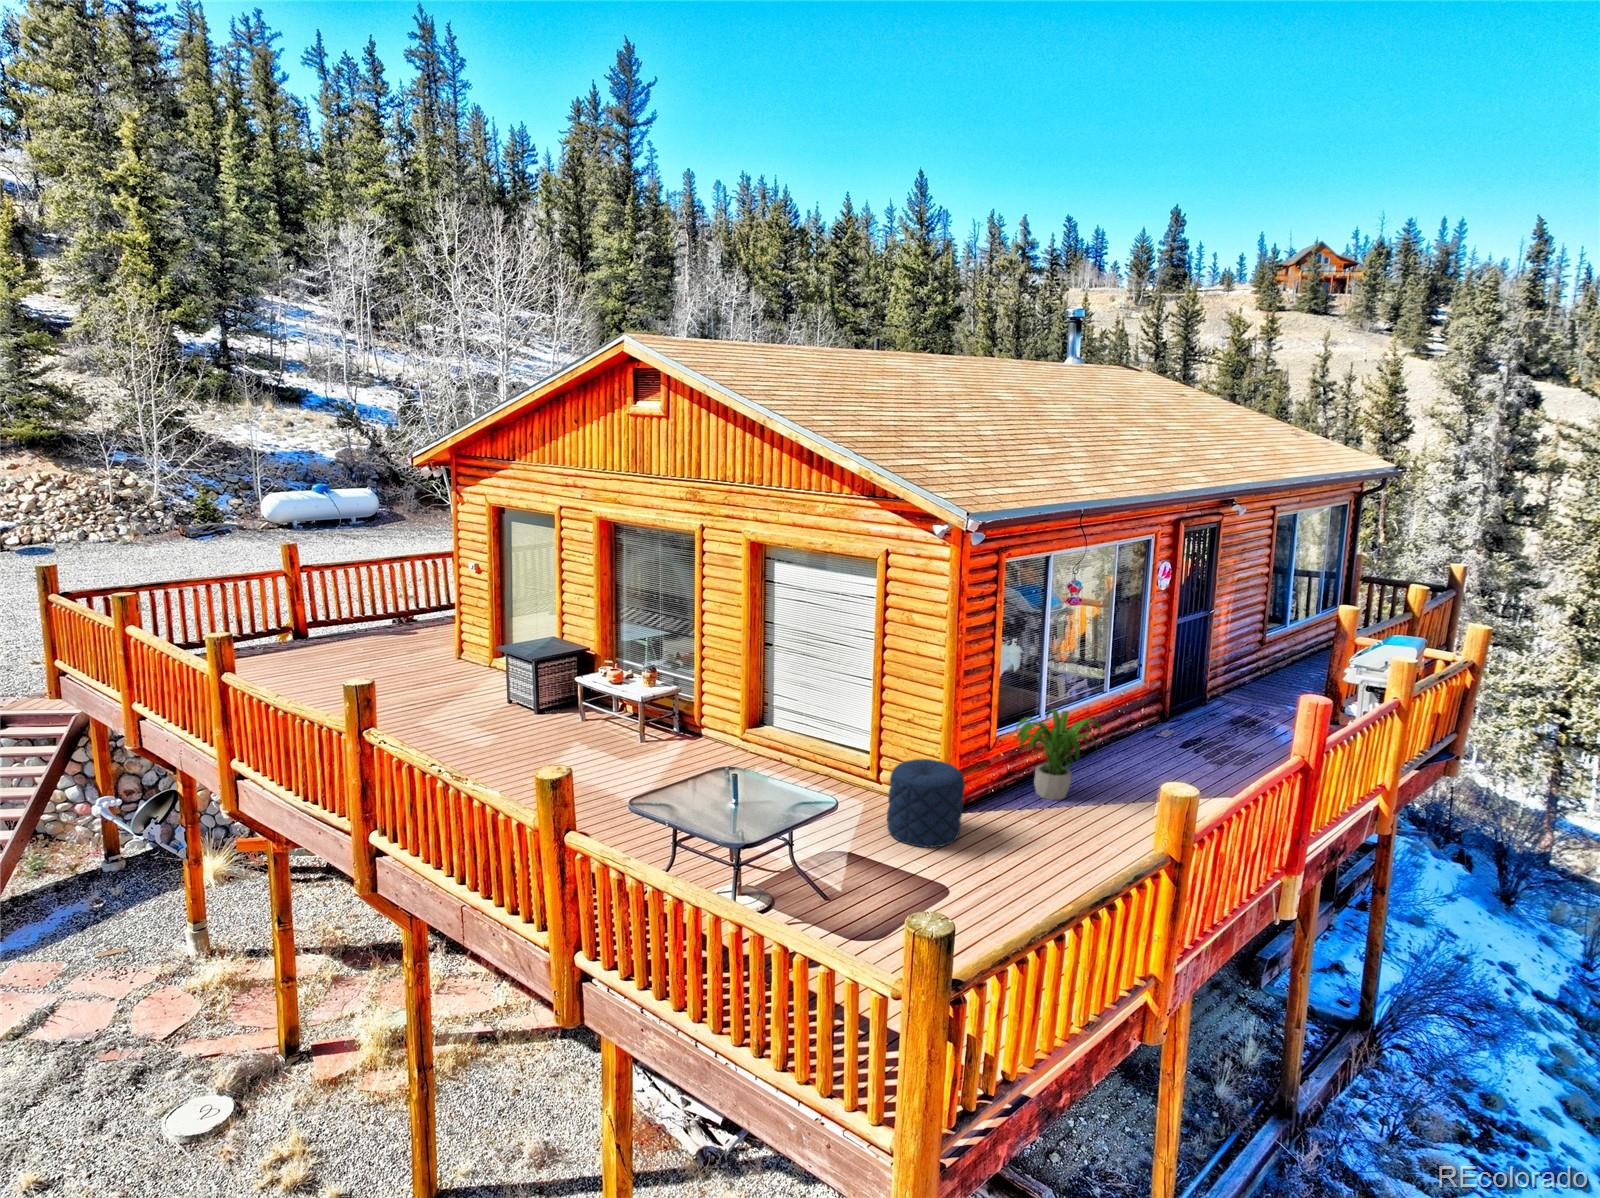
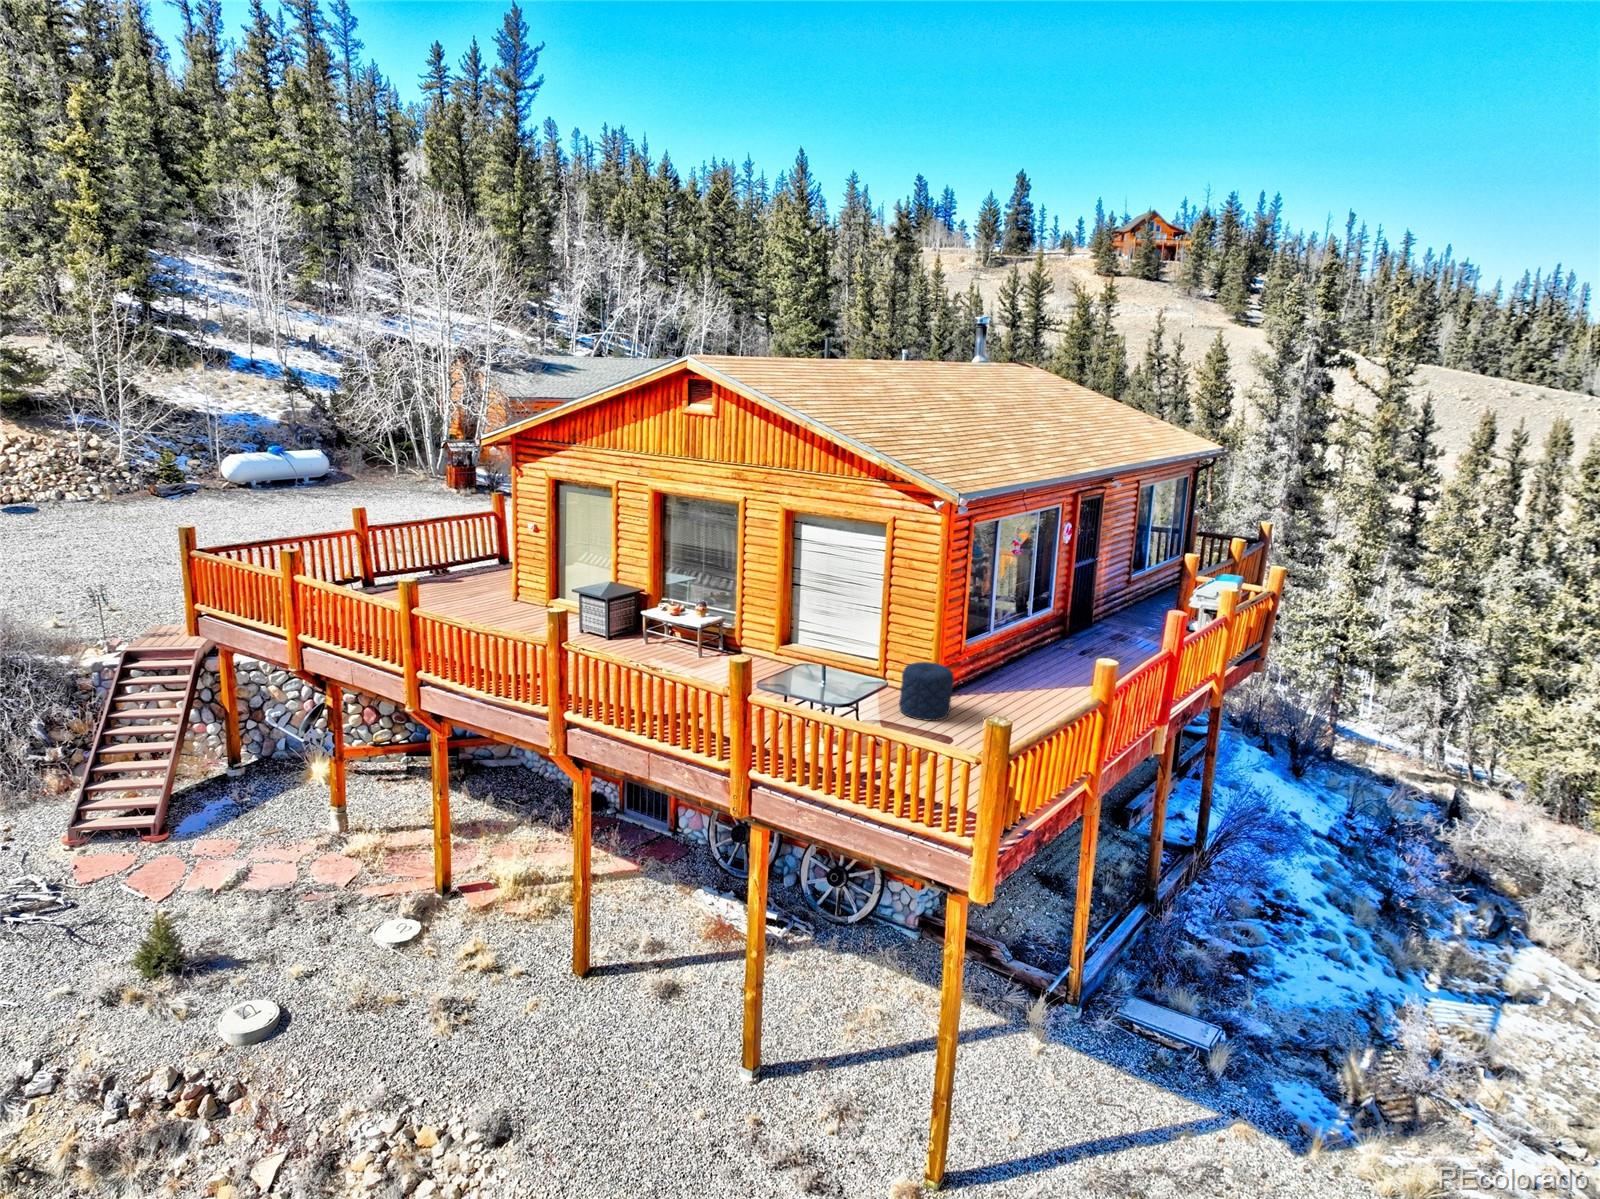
potted plant: present [1016,709,1101,800] -> none [977,628,1036,691]

